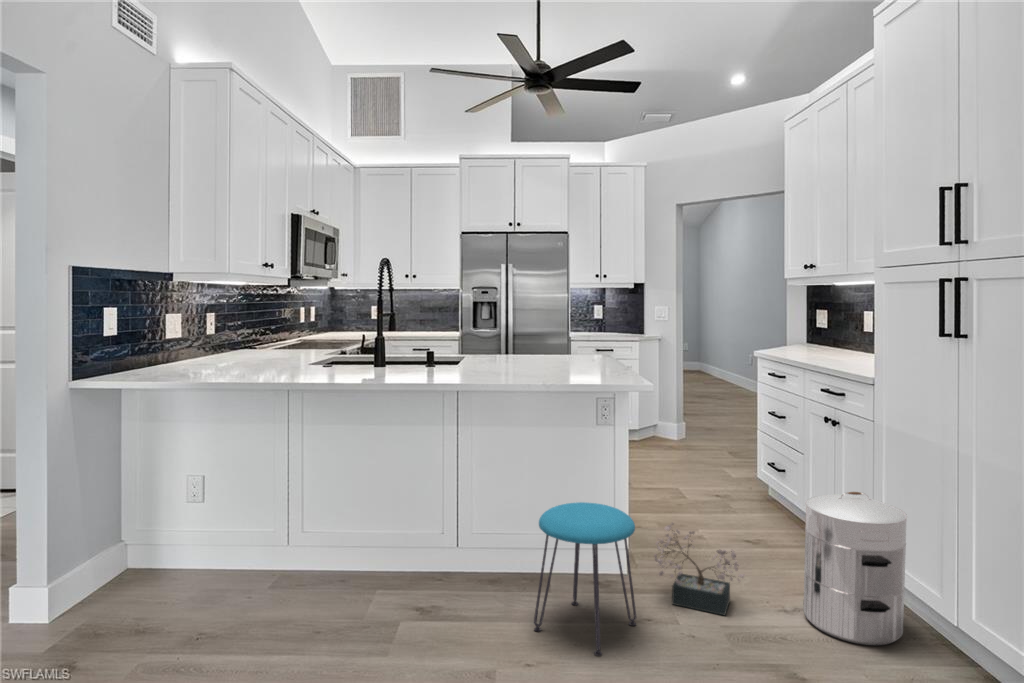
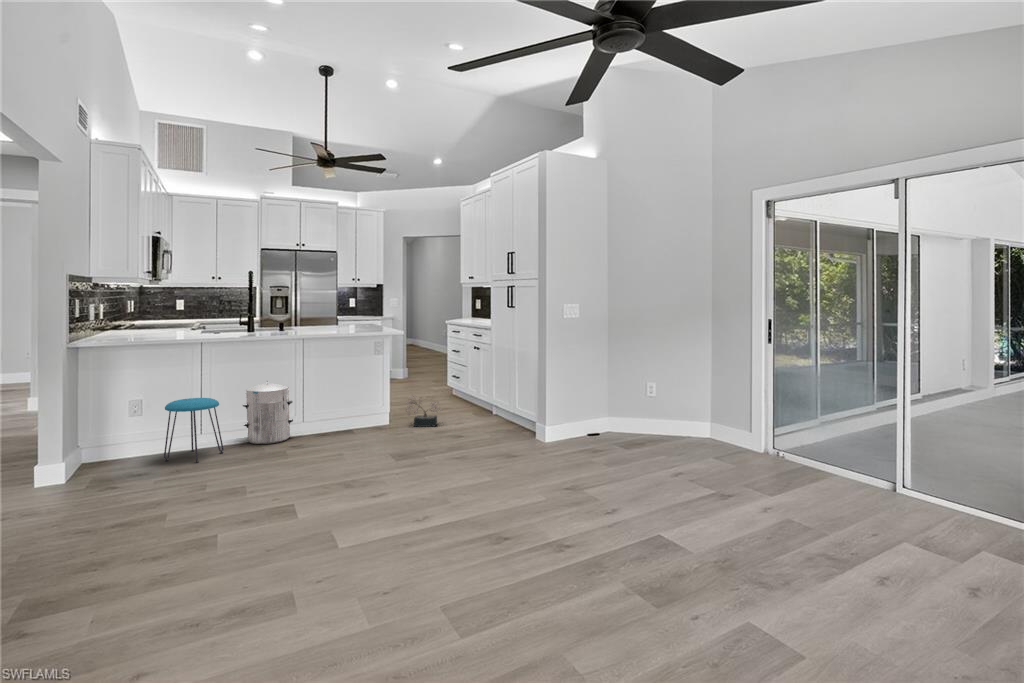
waste bin: present [803,492,907,645] -> present [243,381,293,444]
stool: present [534,502,636,656] -> present [164,398,223,463]

